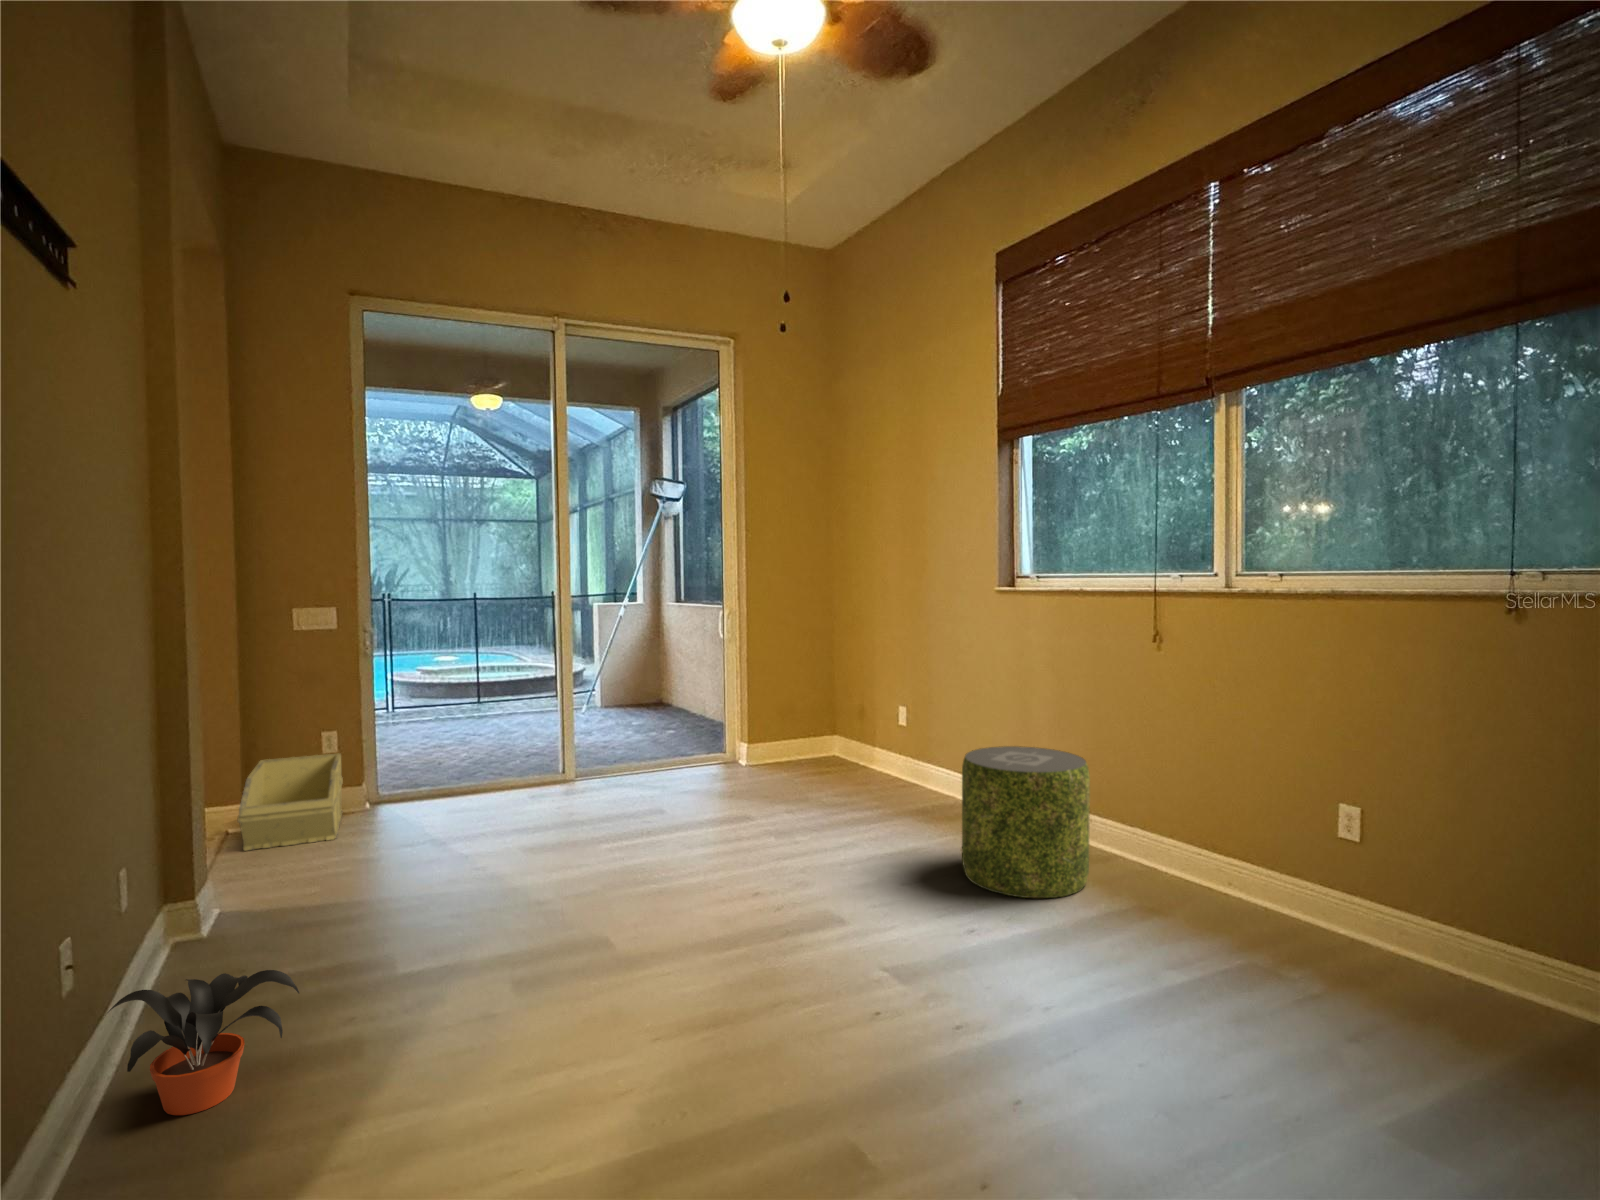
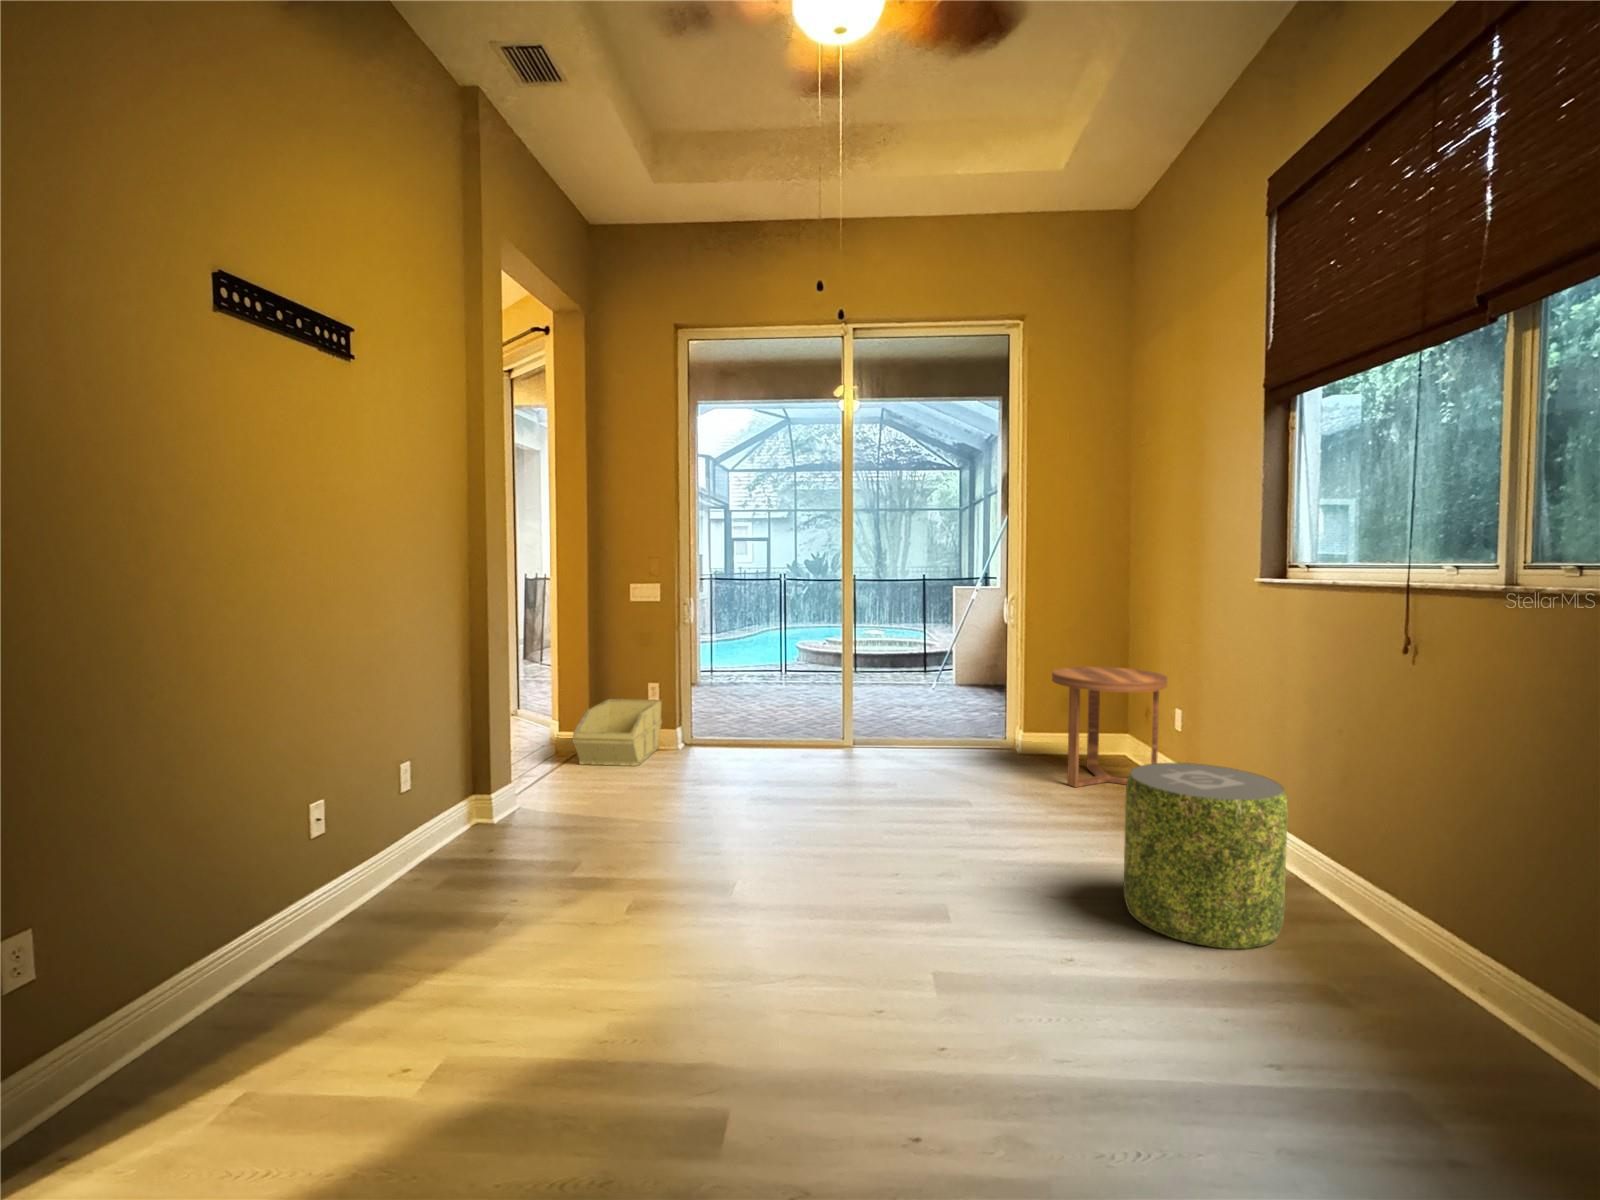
side table: none [796,672,896,787] -> present [1052,667,1167,787]
potted plant: present [109,970,299,1115] -> none [362,834,477,923]

